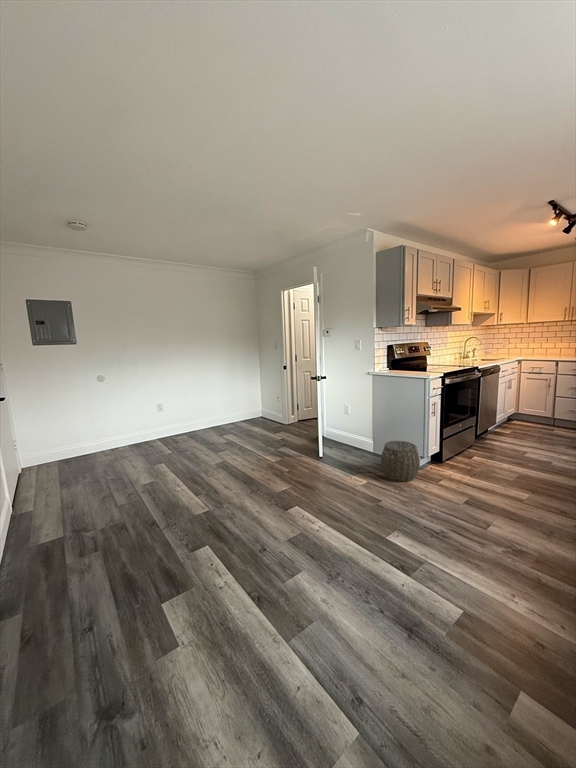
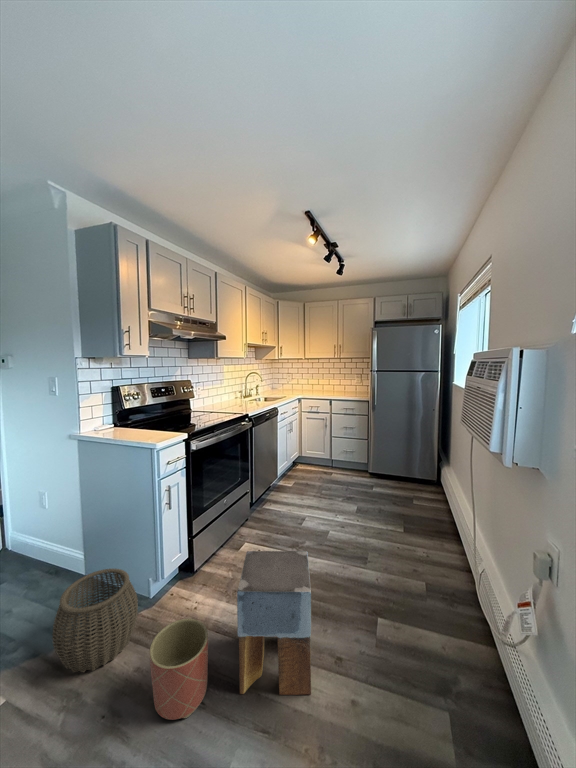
stool: none [490,439,544,515] -> present [237,551,311,695]
planter: none [441,465,473,504] -> present [149,619,208,720]

